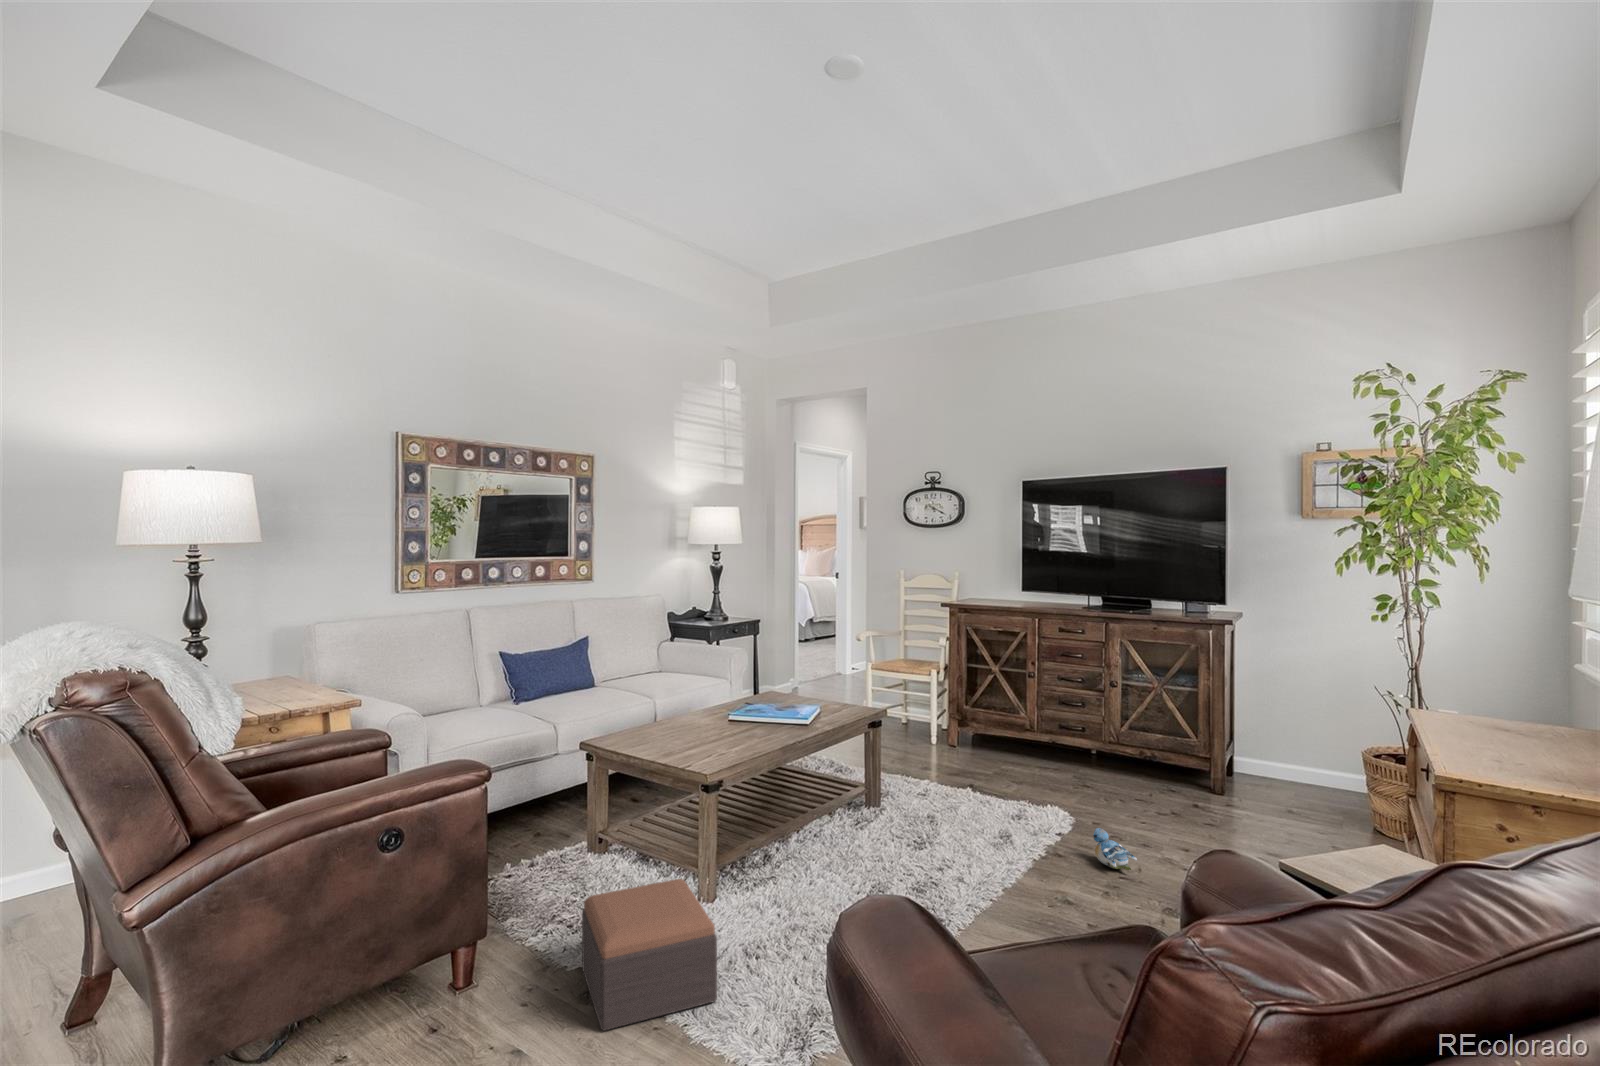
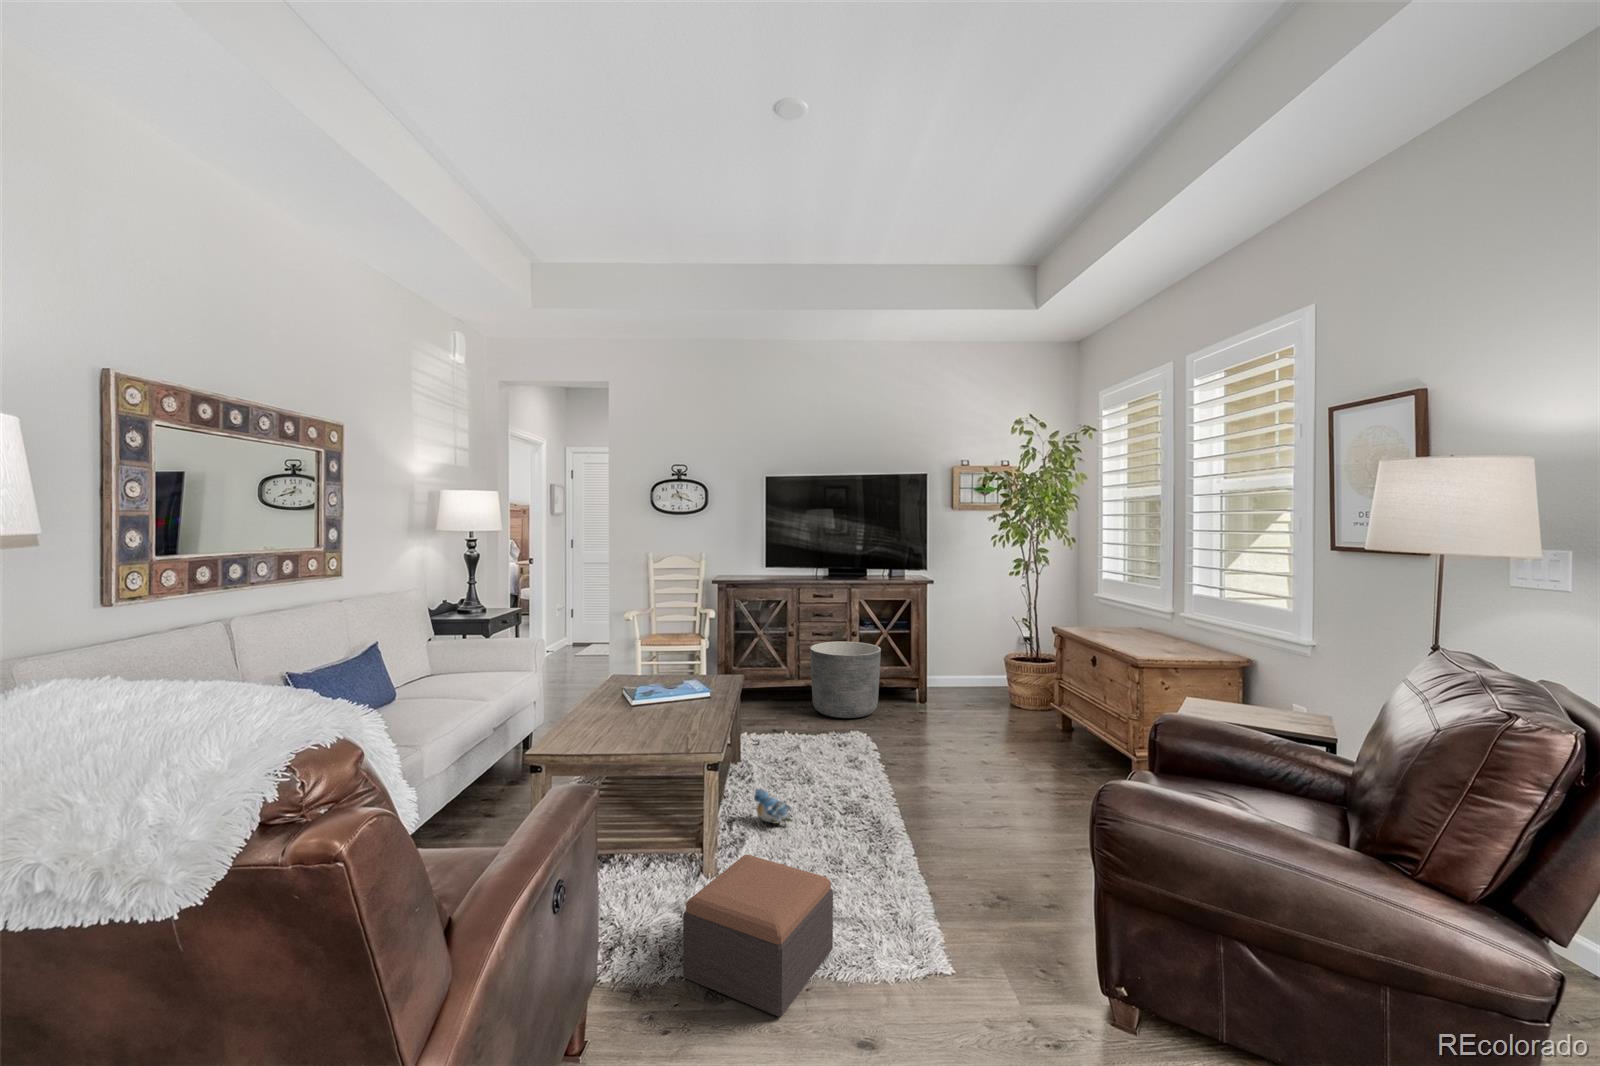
planter: none [1032,691,1130,793] -> present [810,642,881,718]
plush toy: present [1093,828,1137,870] -> present [754,789,794,824]

